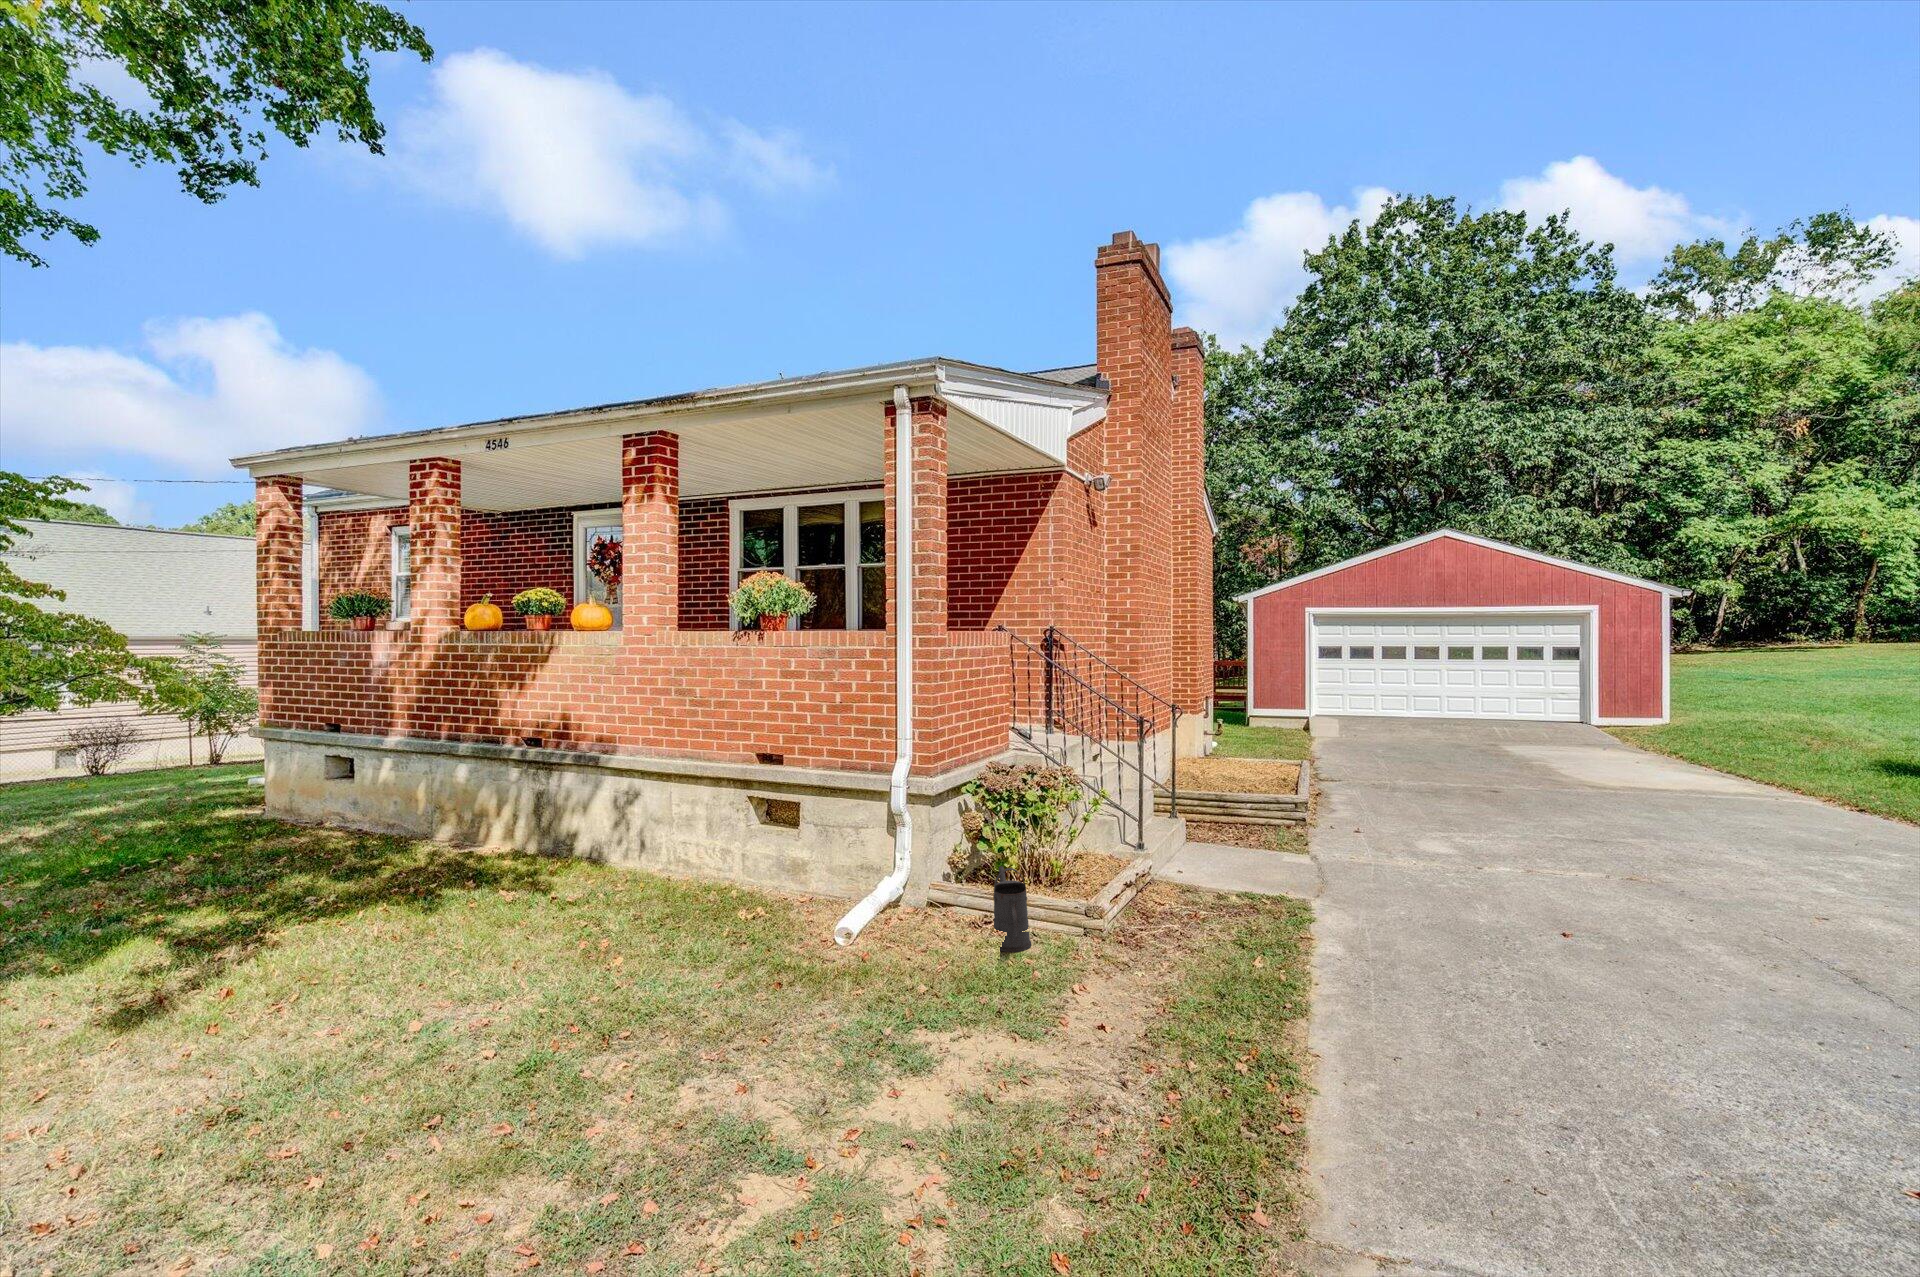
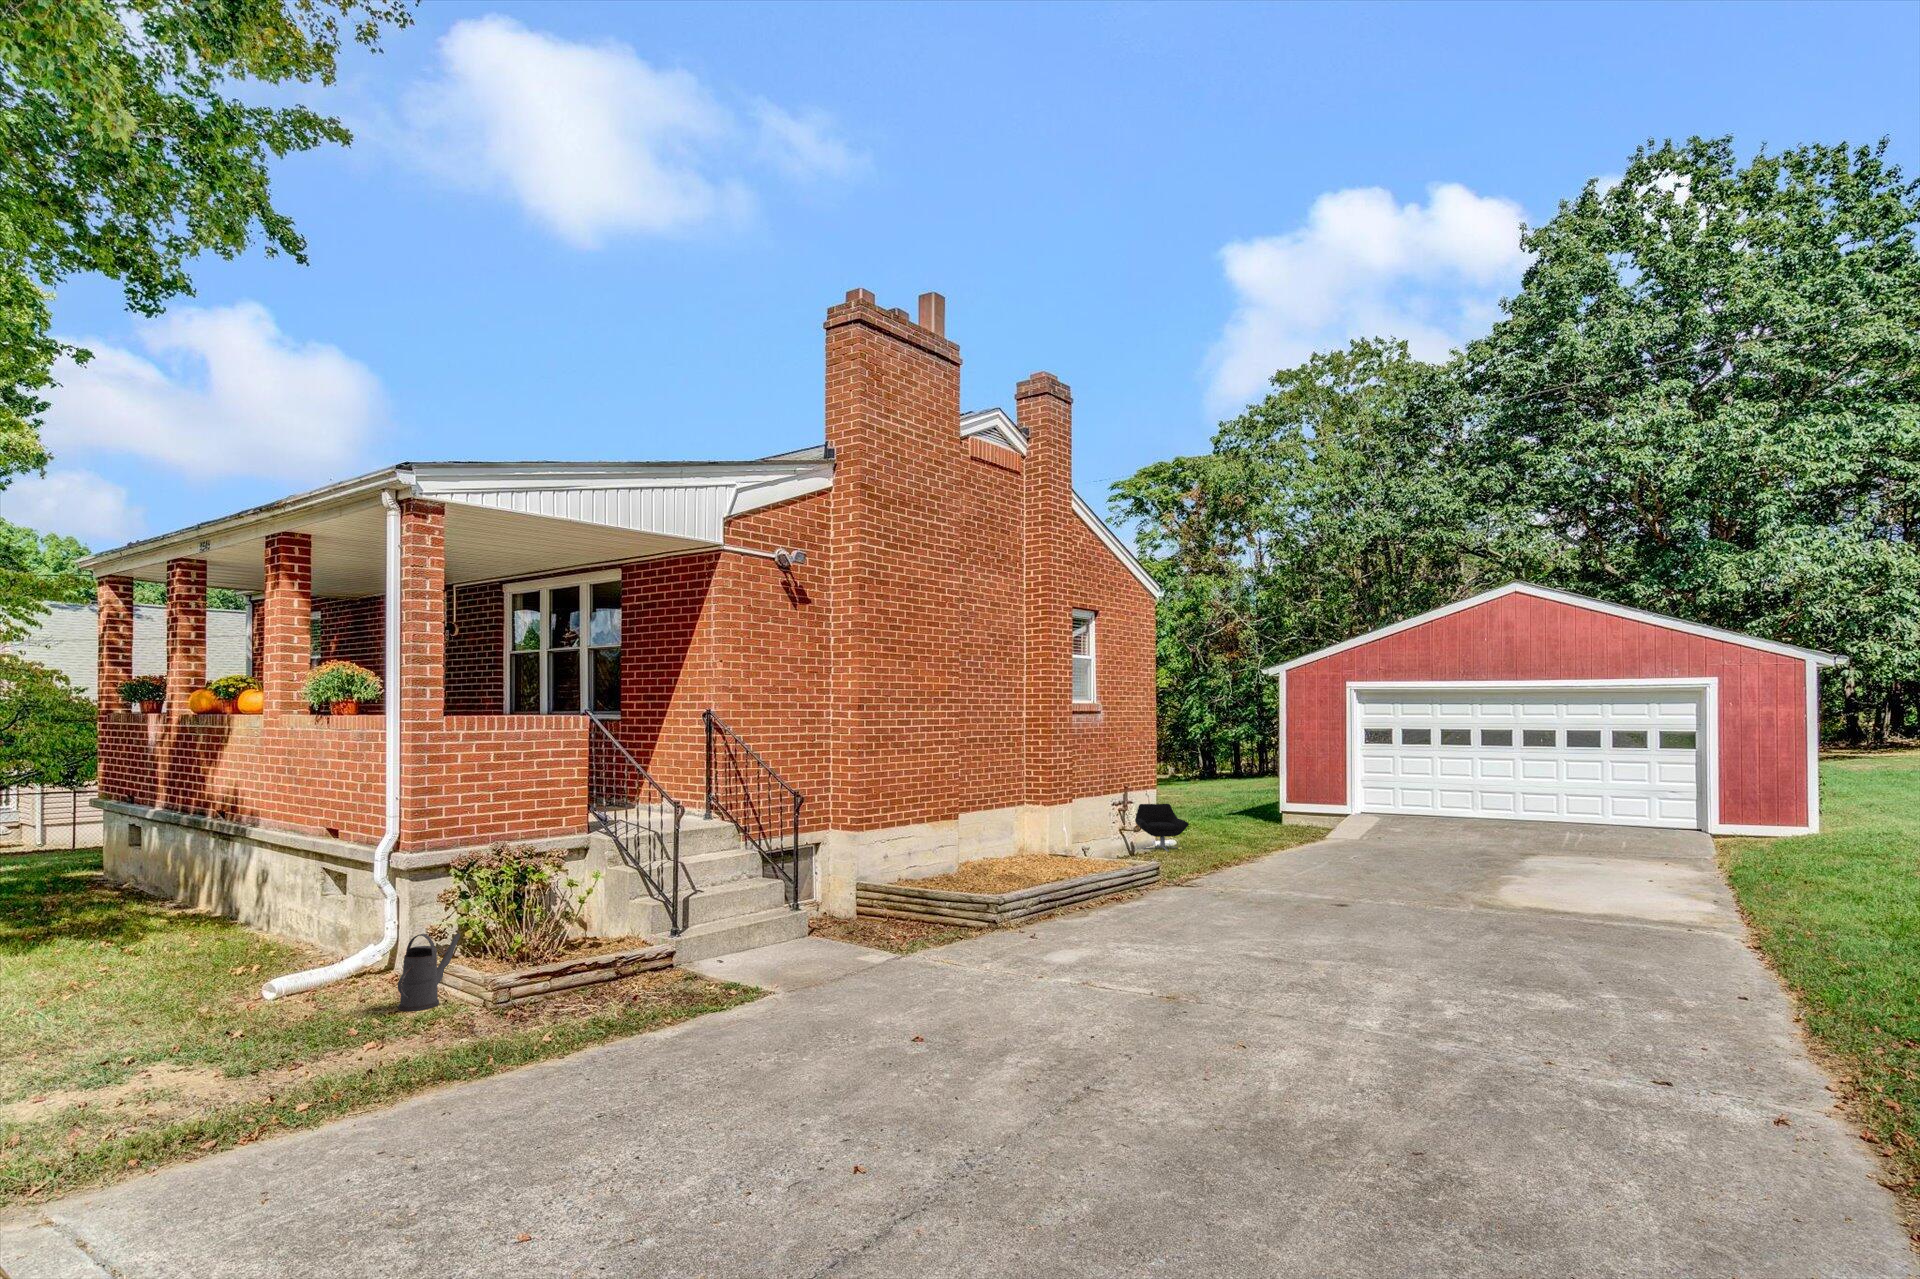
lounge chair: none [1210,714,1261,753] -> present [1135,804,1189,851]

